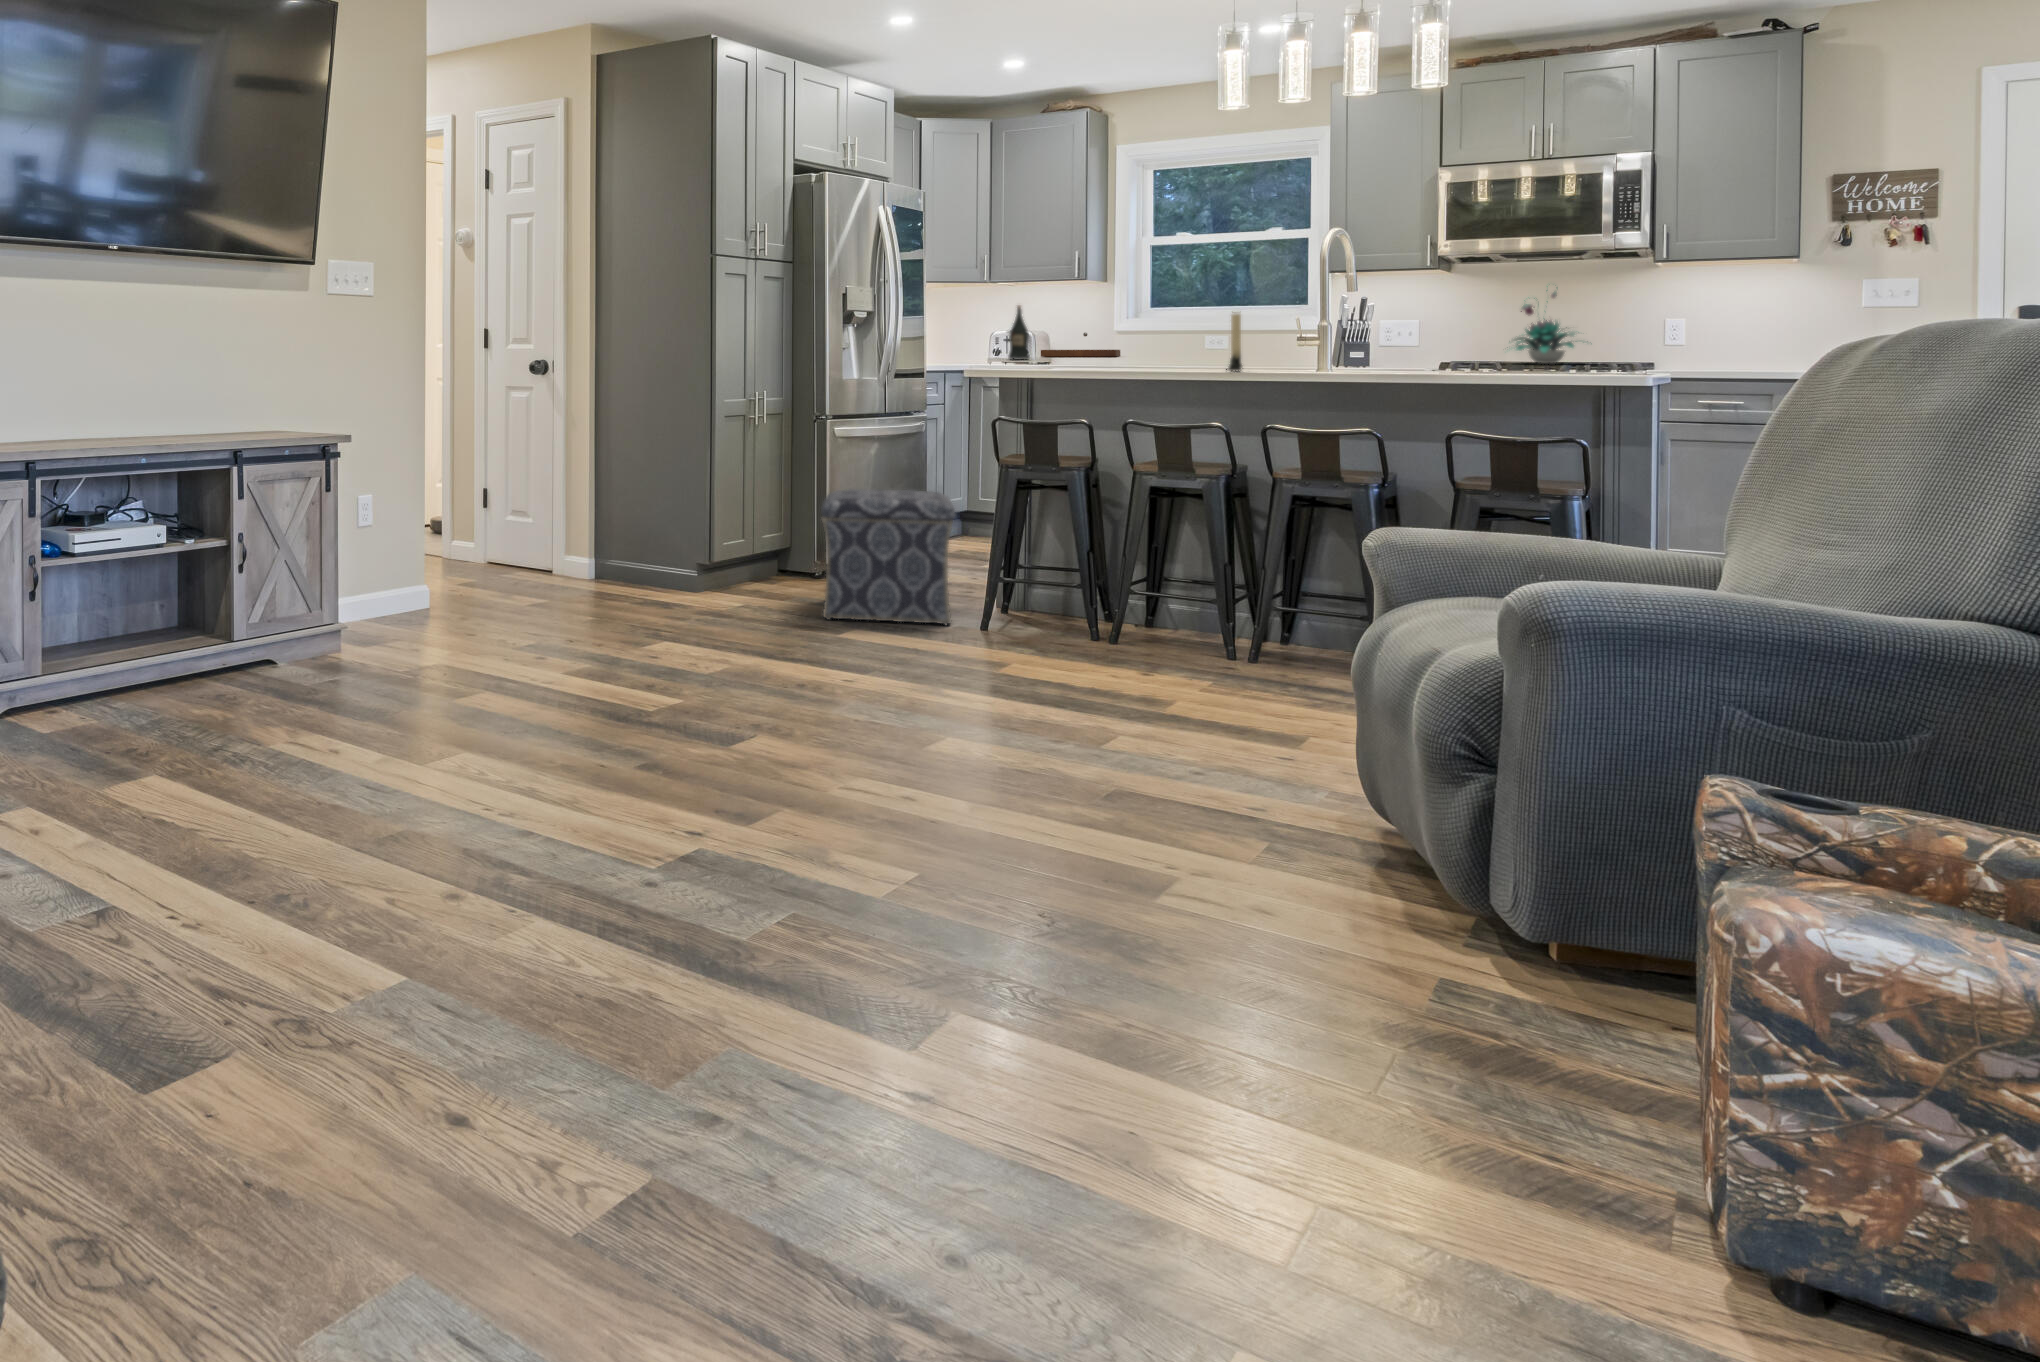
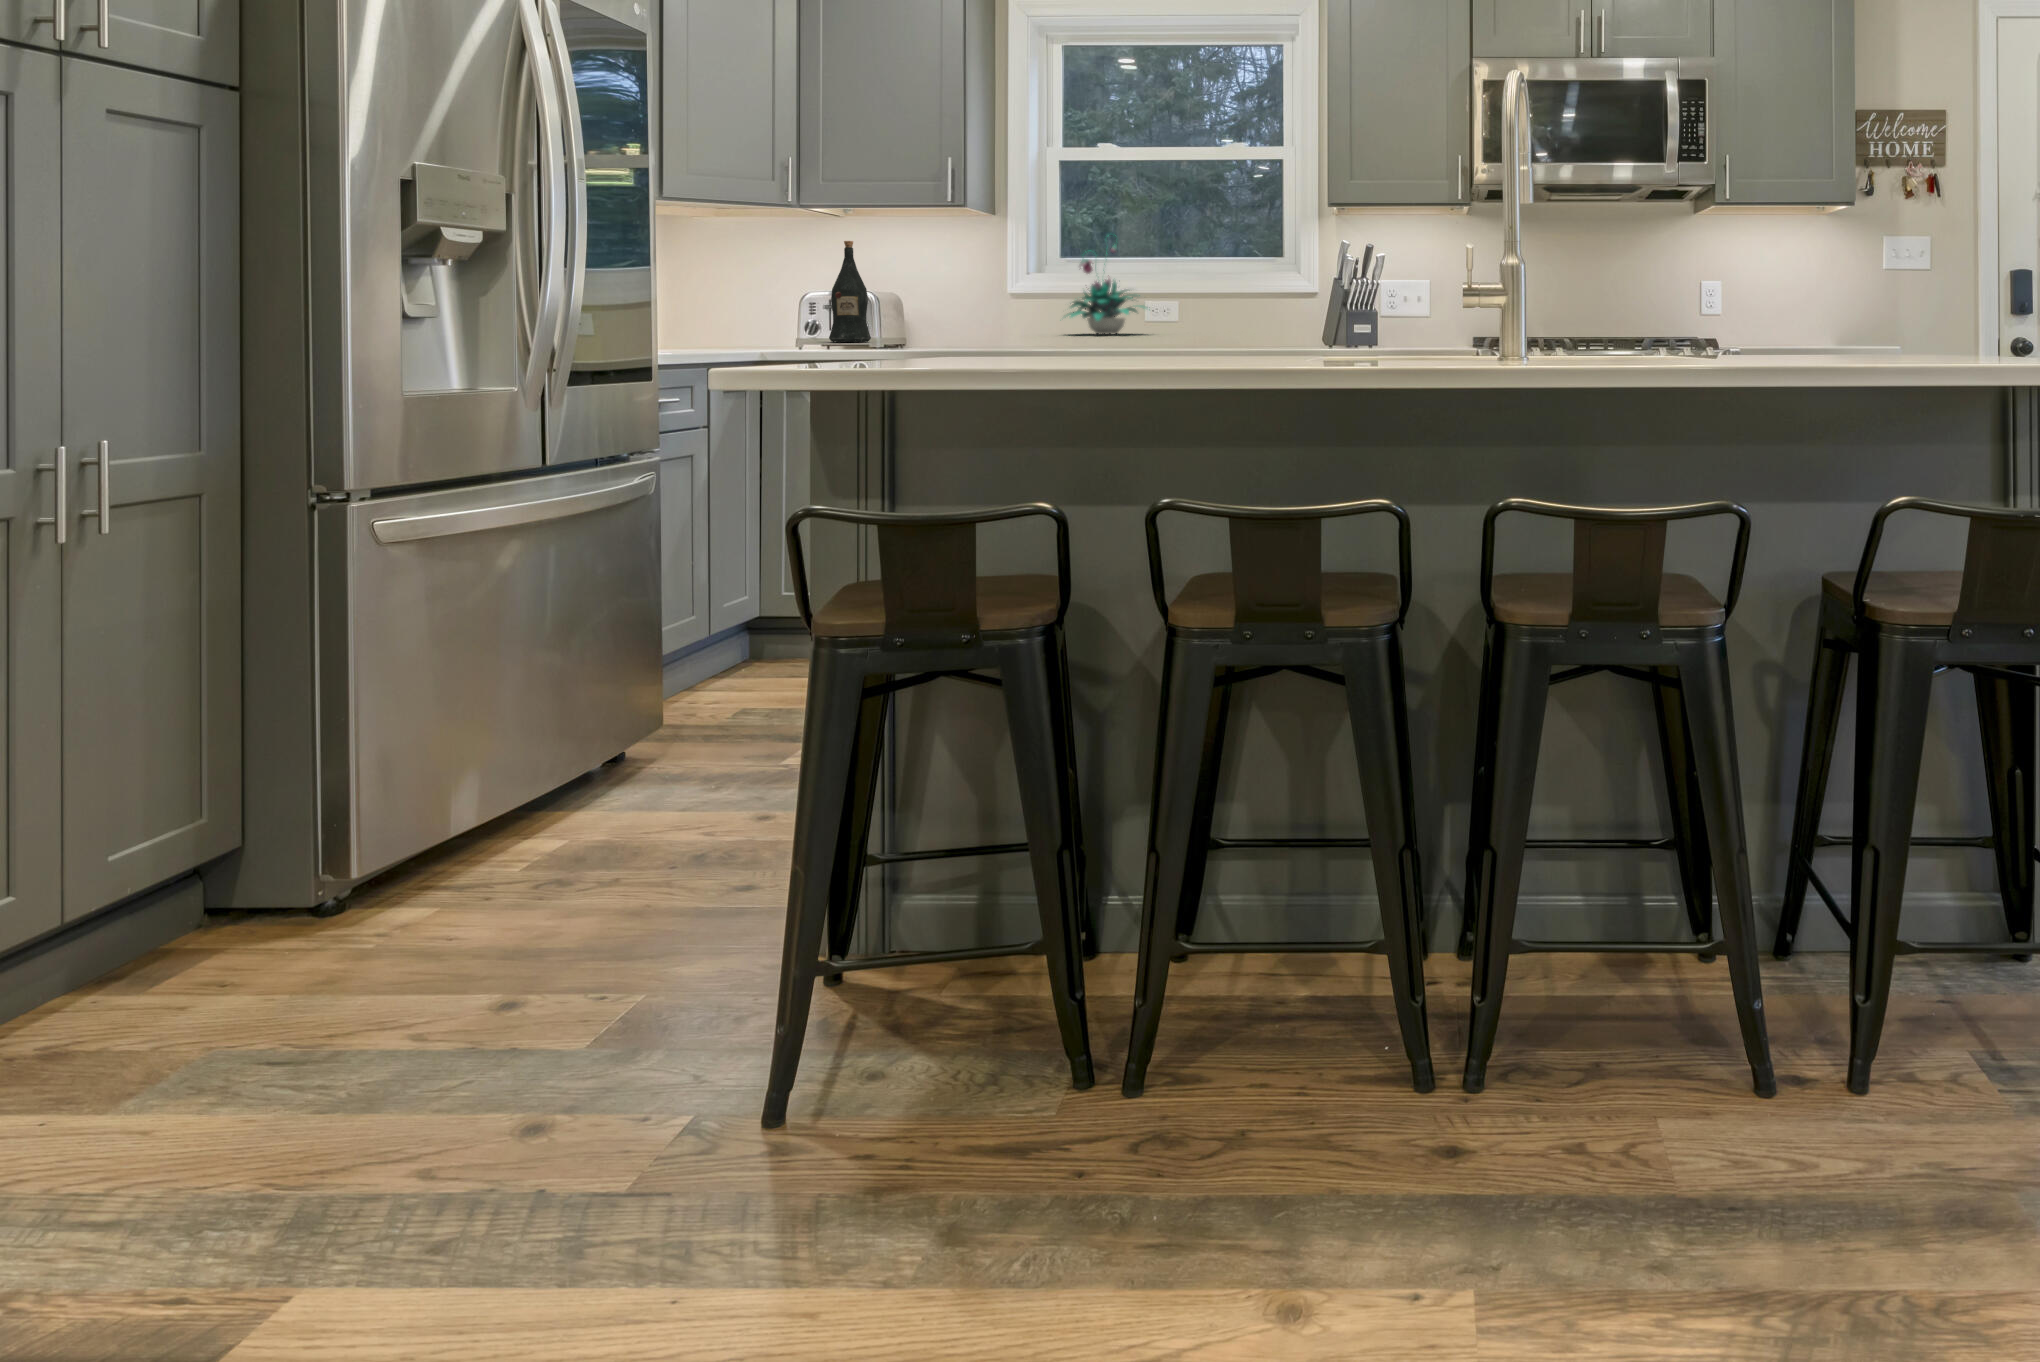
plant: present [1515,286,1574,364] -> present [1067,235,1150,334]
candle: present [1226,312,1242,371] -> none [1263,248,1292,364]
tray: present [1041,333,1120,356] -> none [887,295,1017,335]
ottoman: present [821,489,955,625] -> none [177,706,686,1253]

